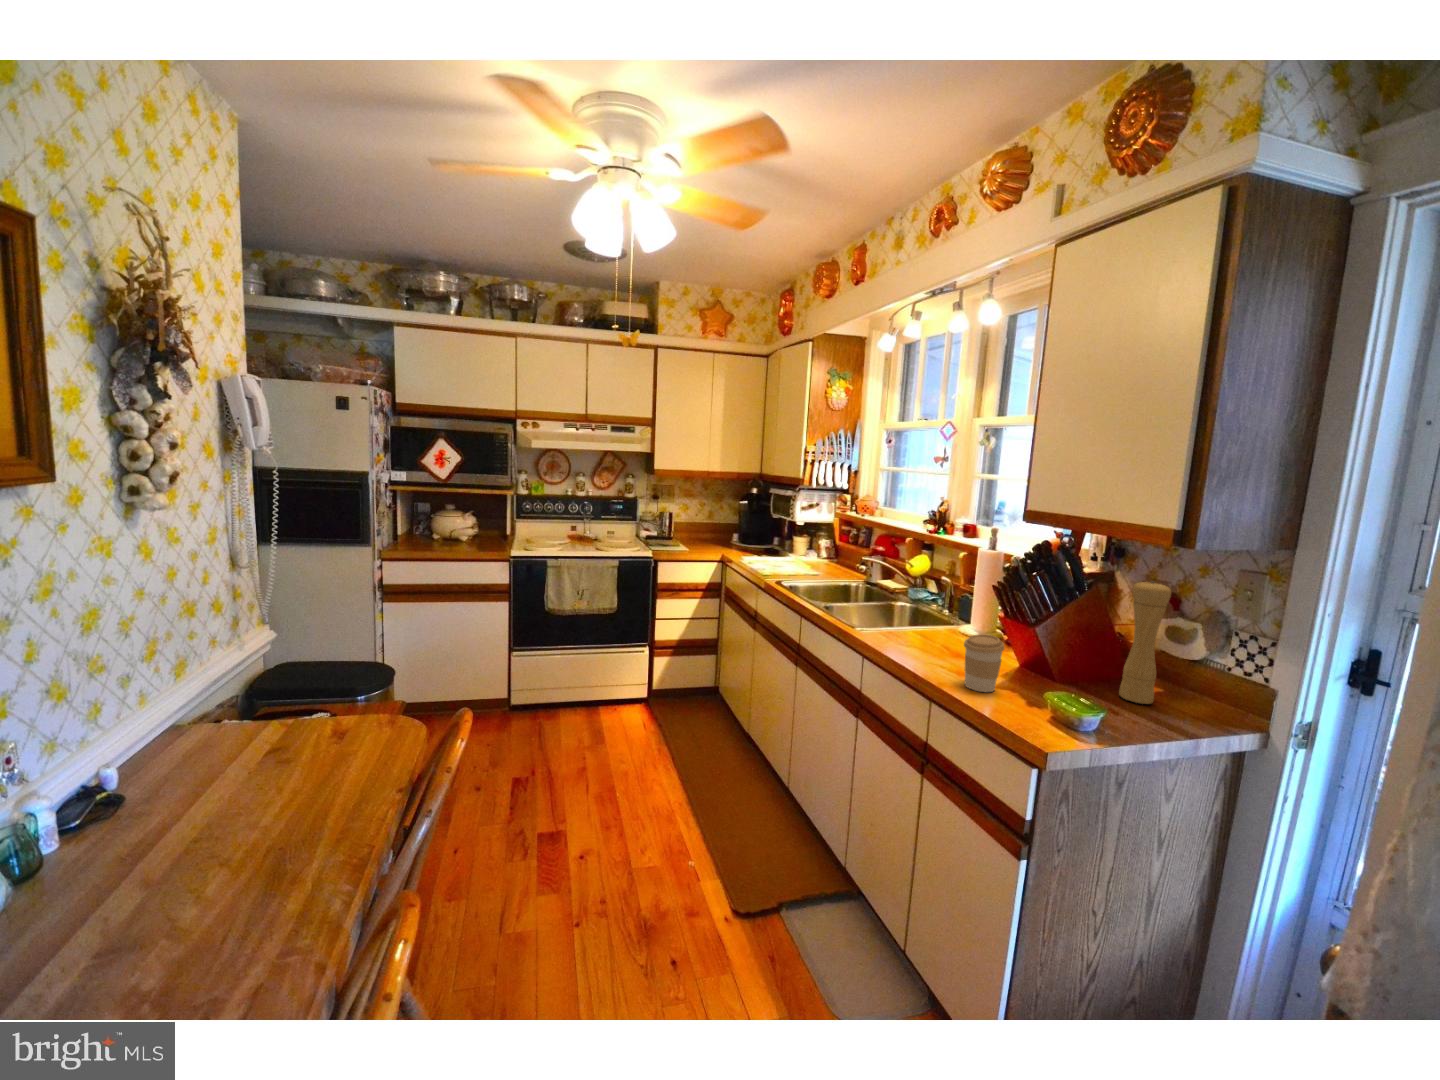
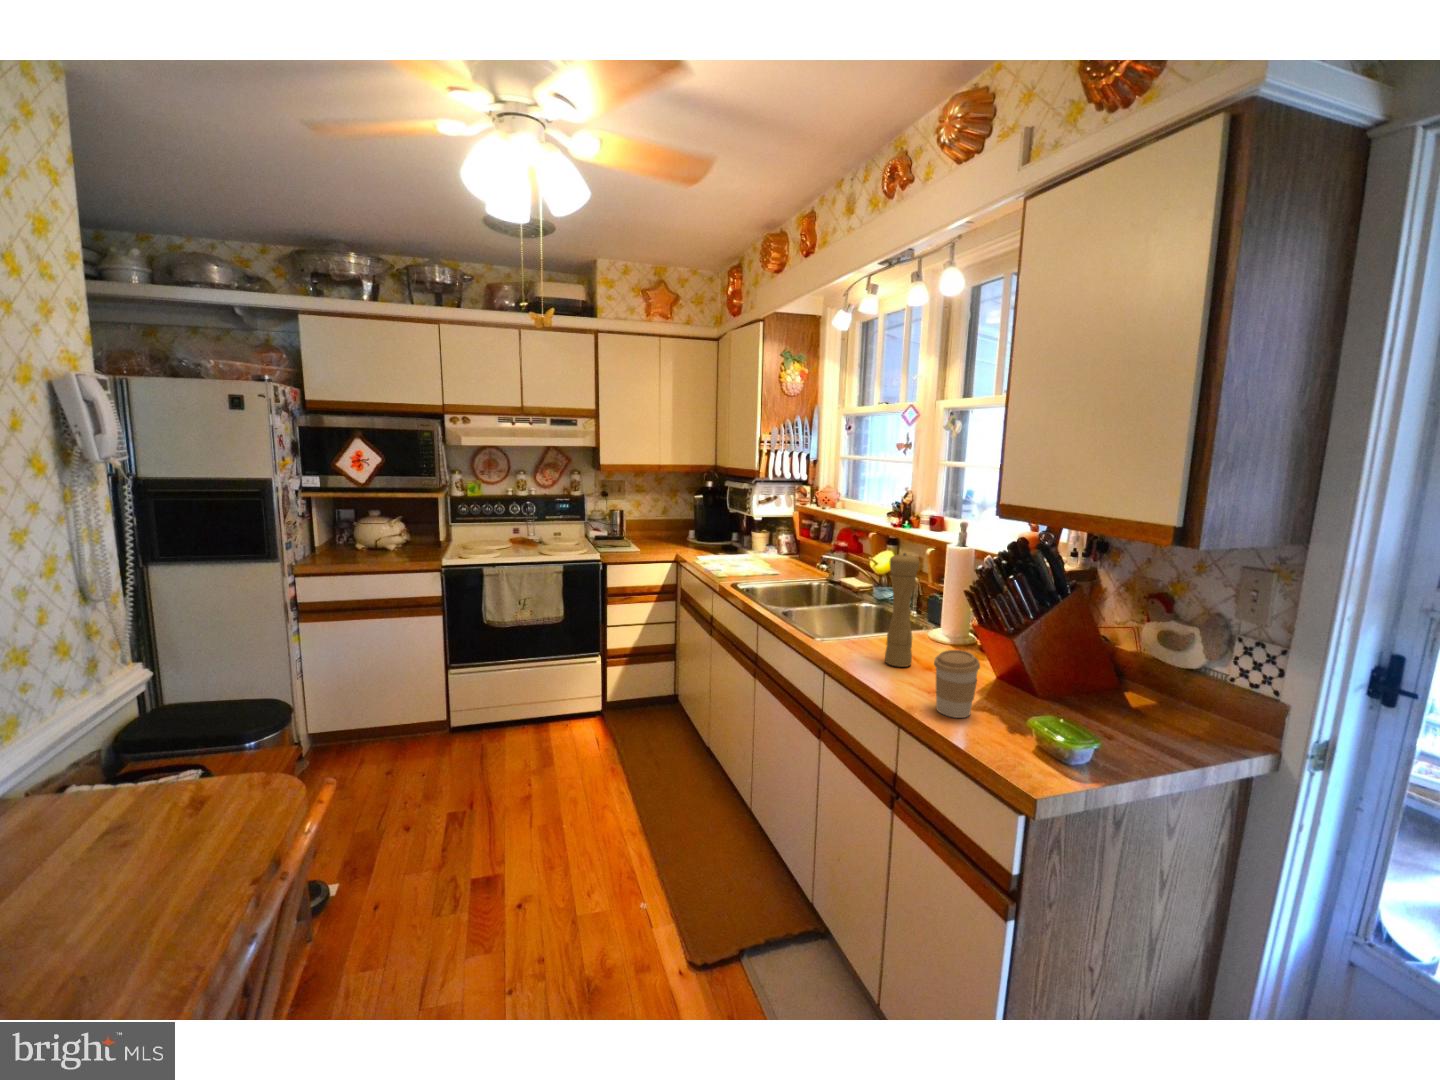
pepper mill: present [1119,581,1171,704] -> present [885,553,919,667]

